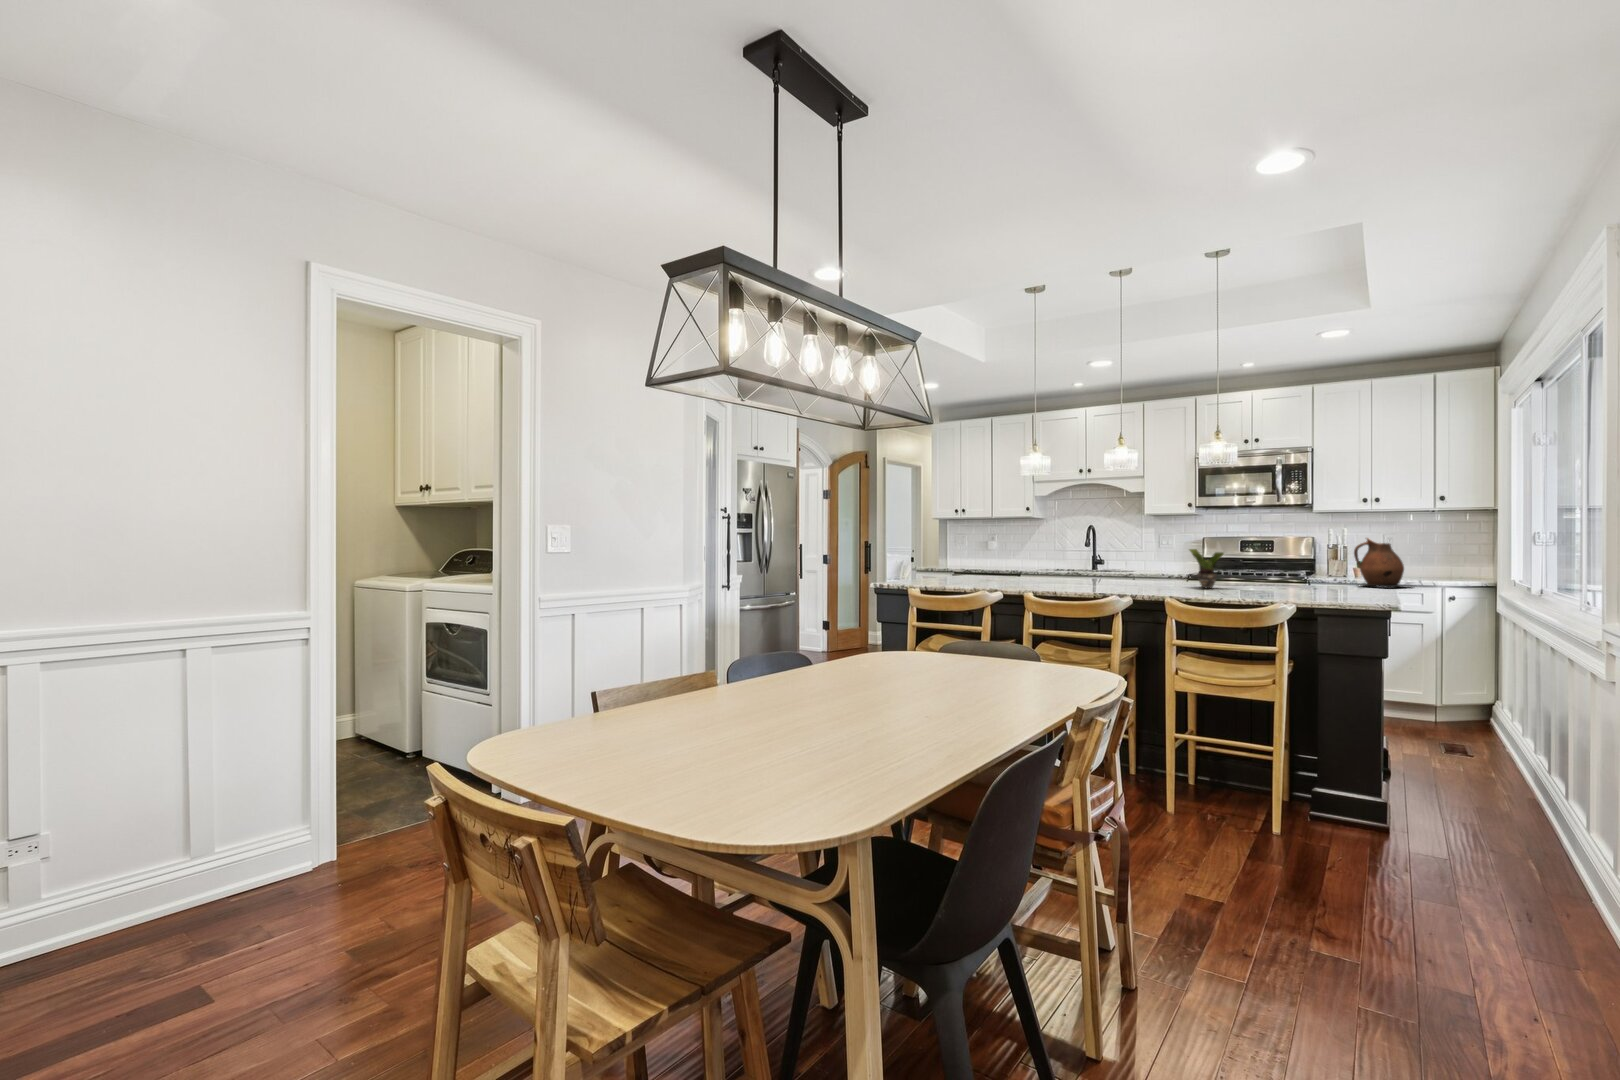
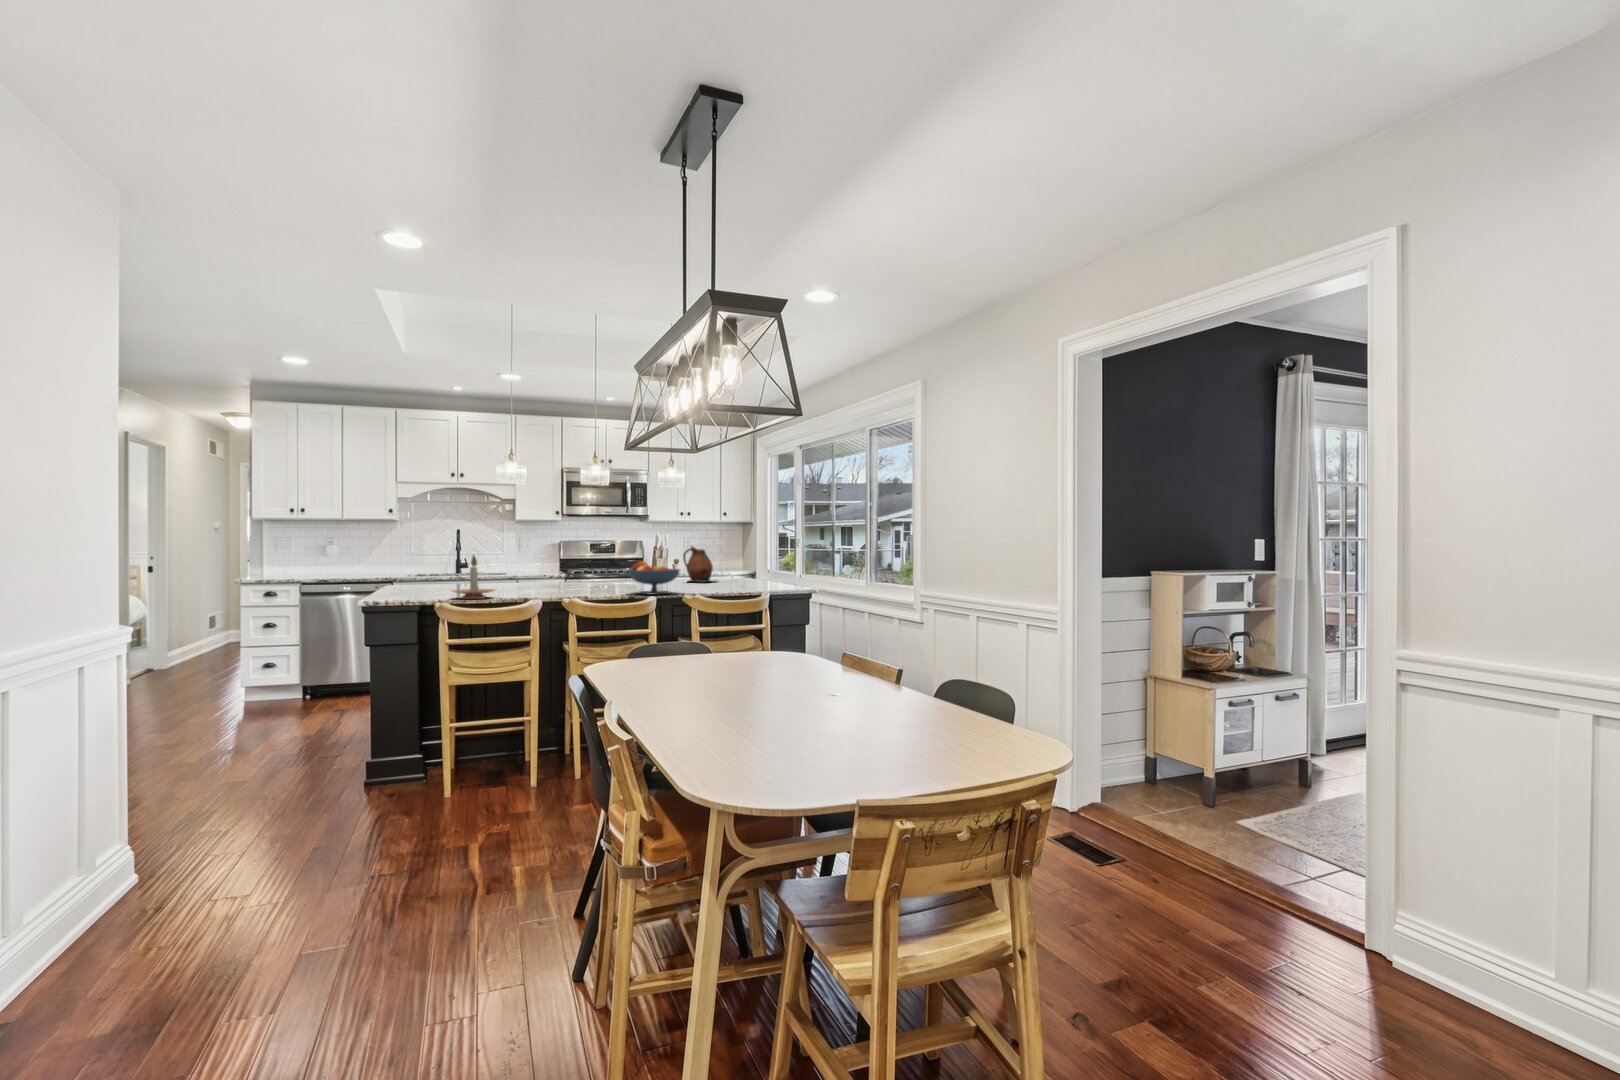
candle holder: none [1045,547,1090,594] -> present [453,555,494,599]
potted plant: present [1189,549,1224,588] -> none [571,555,608,588]
fruit bowl: none [1253,557,1333,600] -> present [628,561,680,594]

